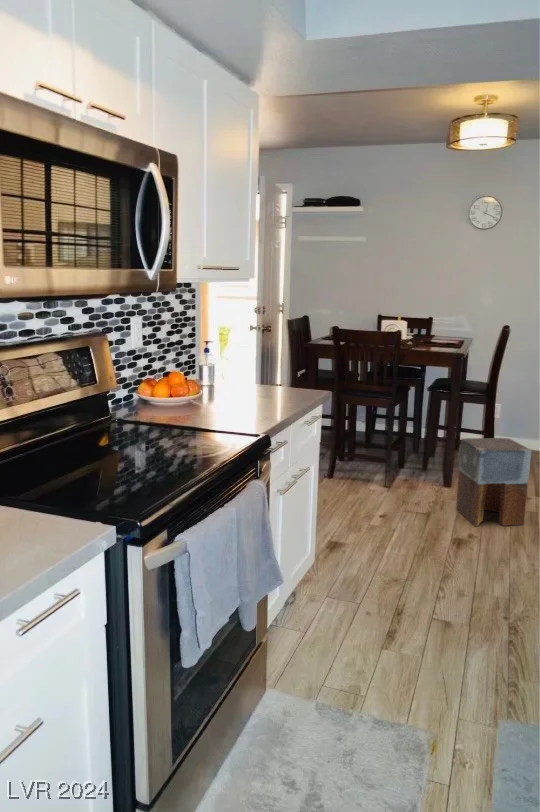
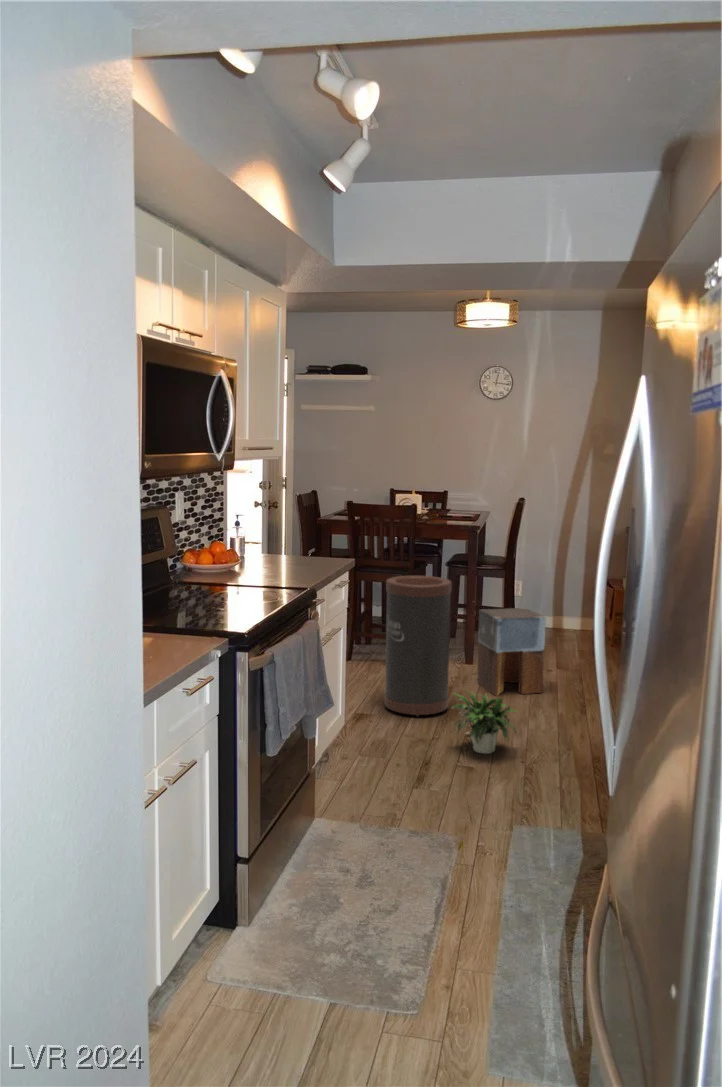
trash can: none [362,405,435,549] -> present [384,576,452,717]
potted plant: none [412,530,503,602] -> present [452,690,517,754]

